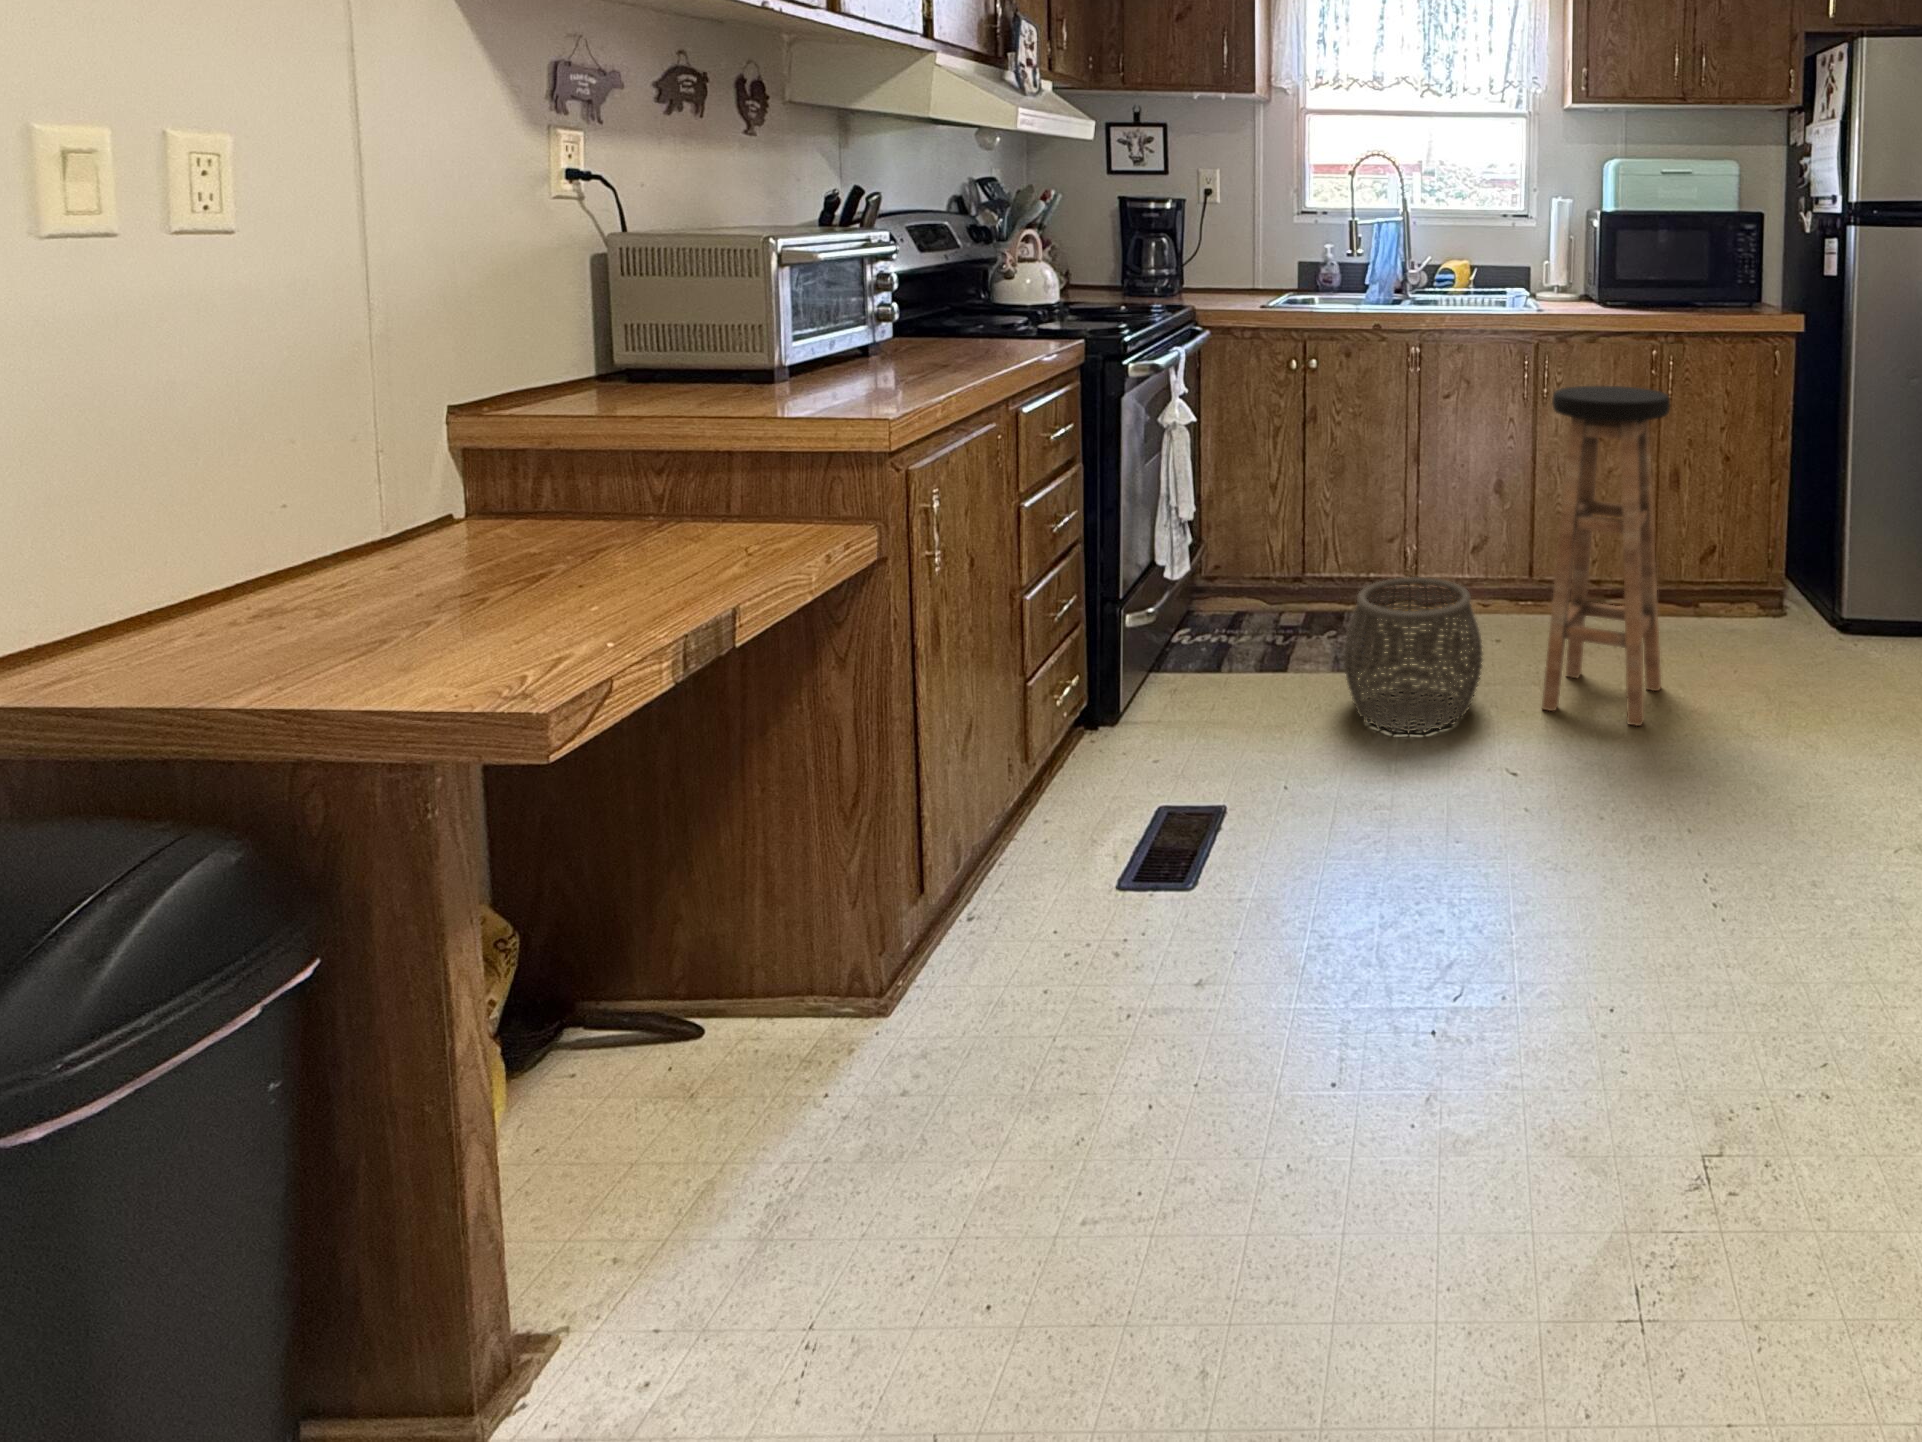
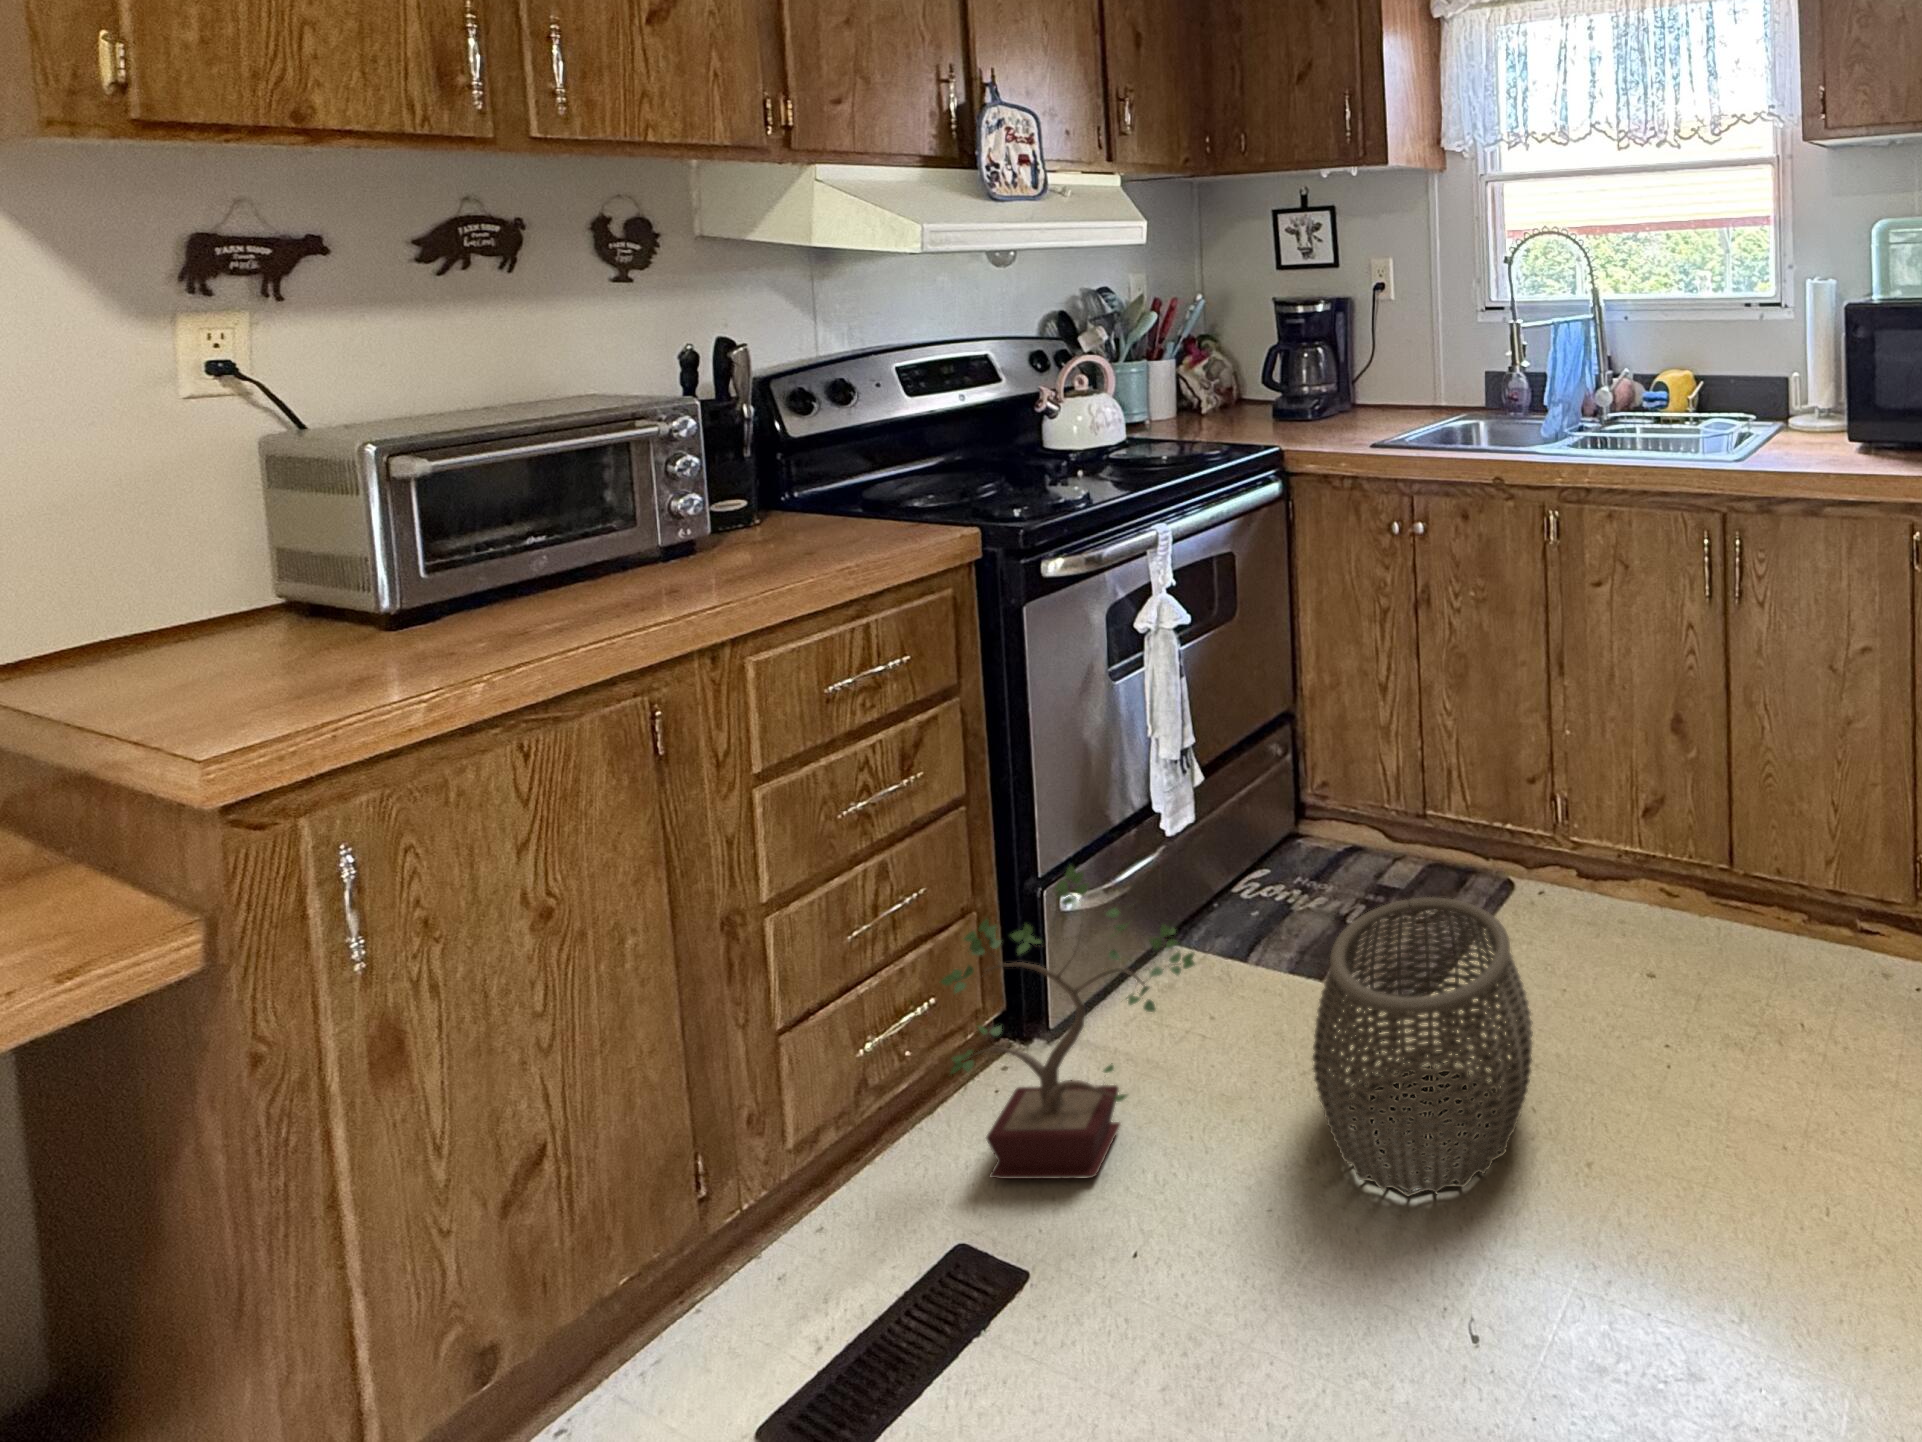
bar stool: present [1542,386,1670,726] -> none [1625,620,1866,1290]
potted plant: none [1103,560,1298,773] -> present [941,866,1195,1179]

